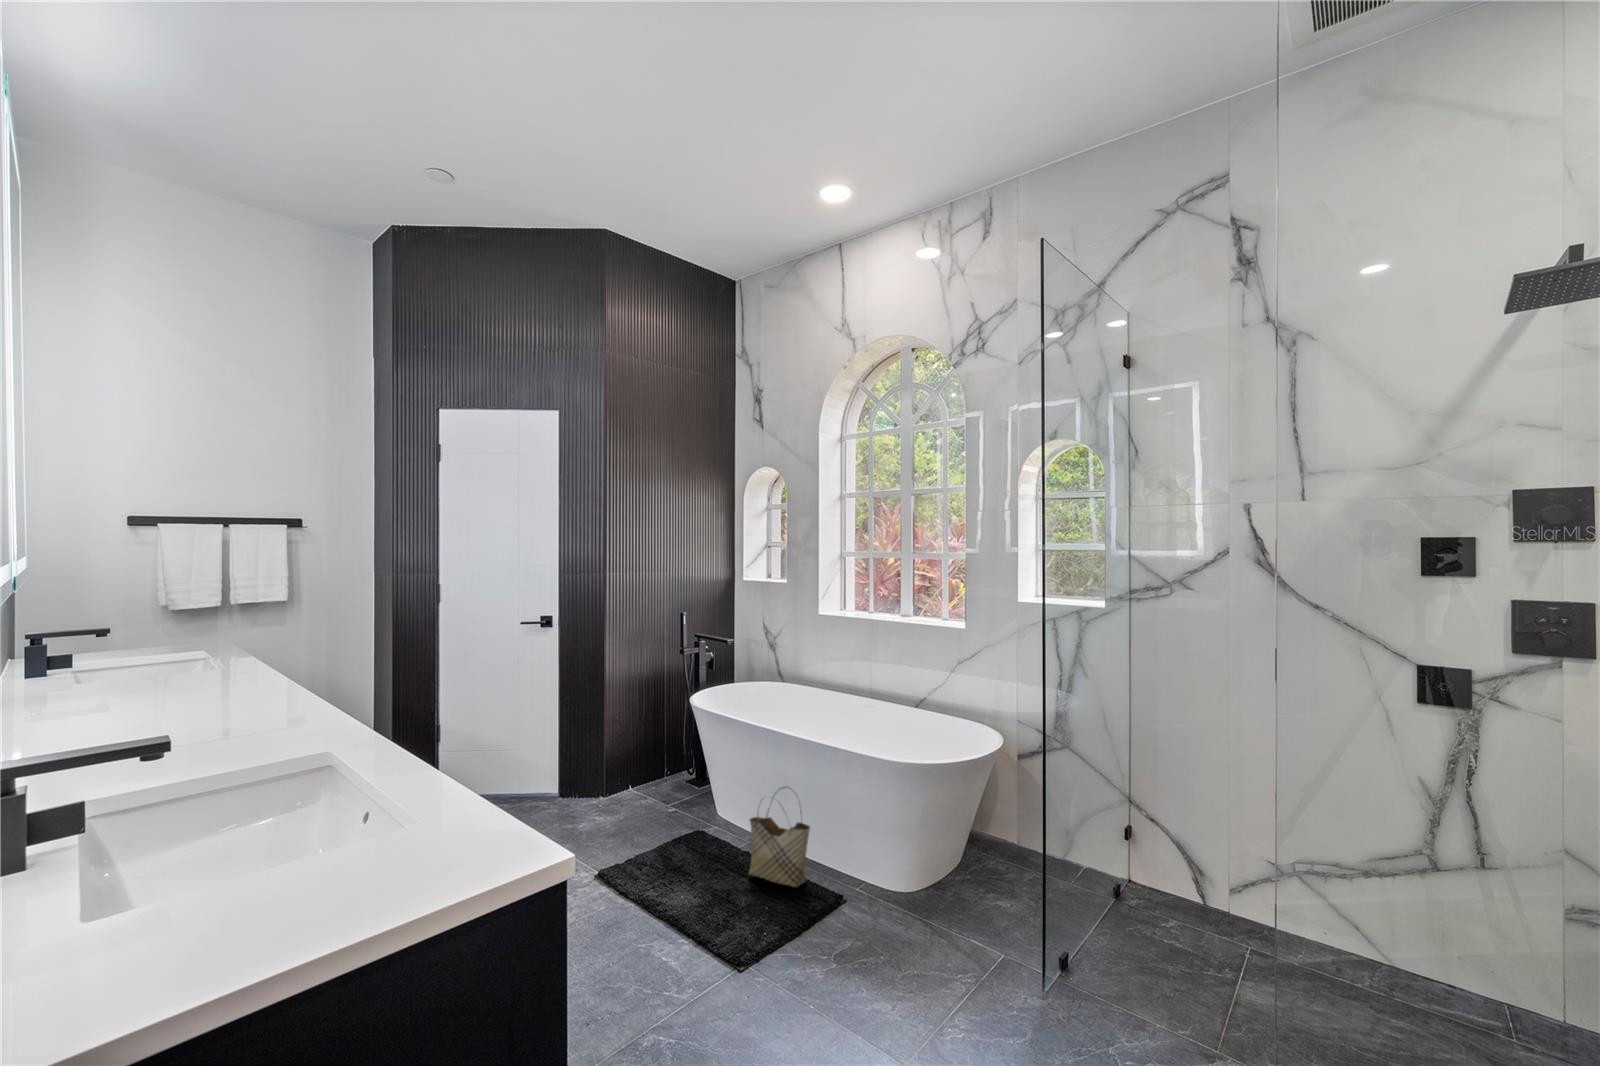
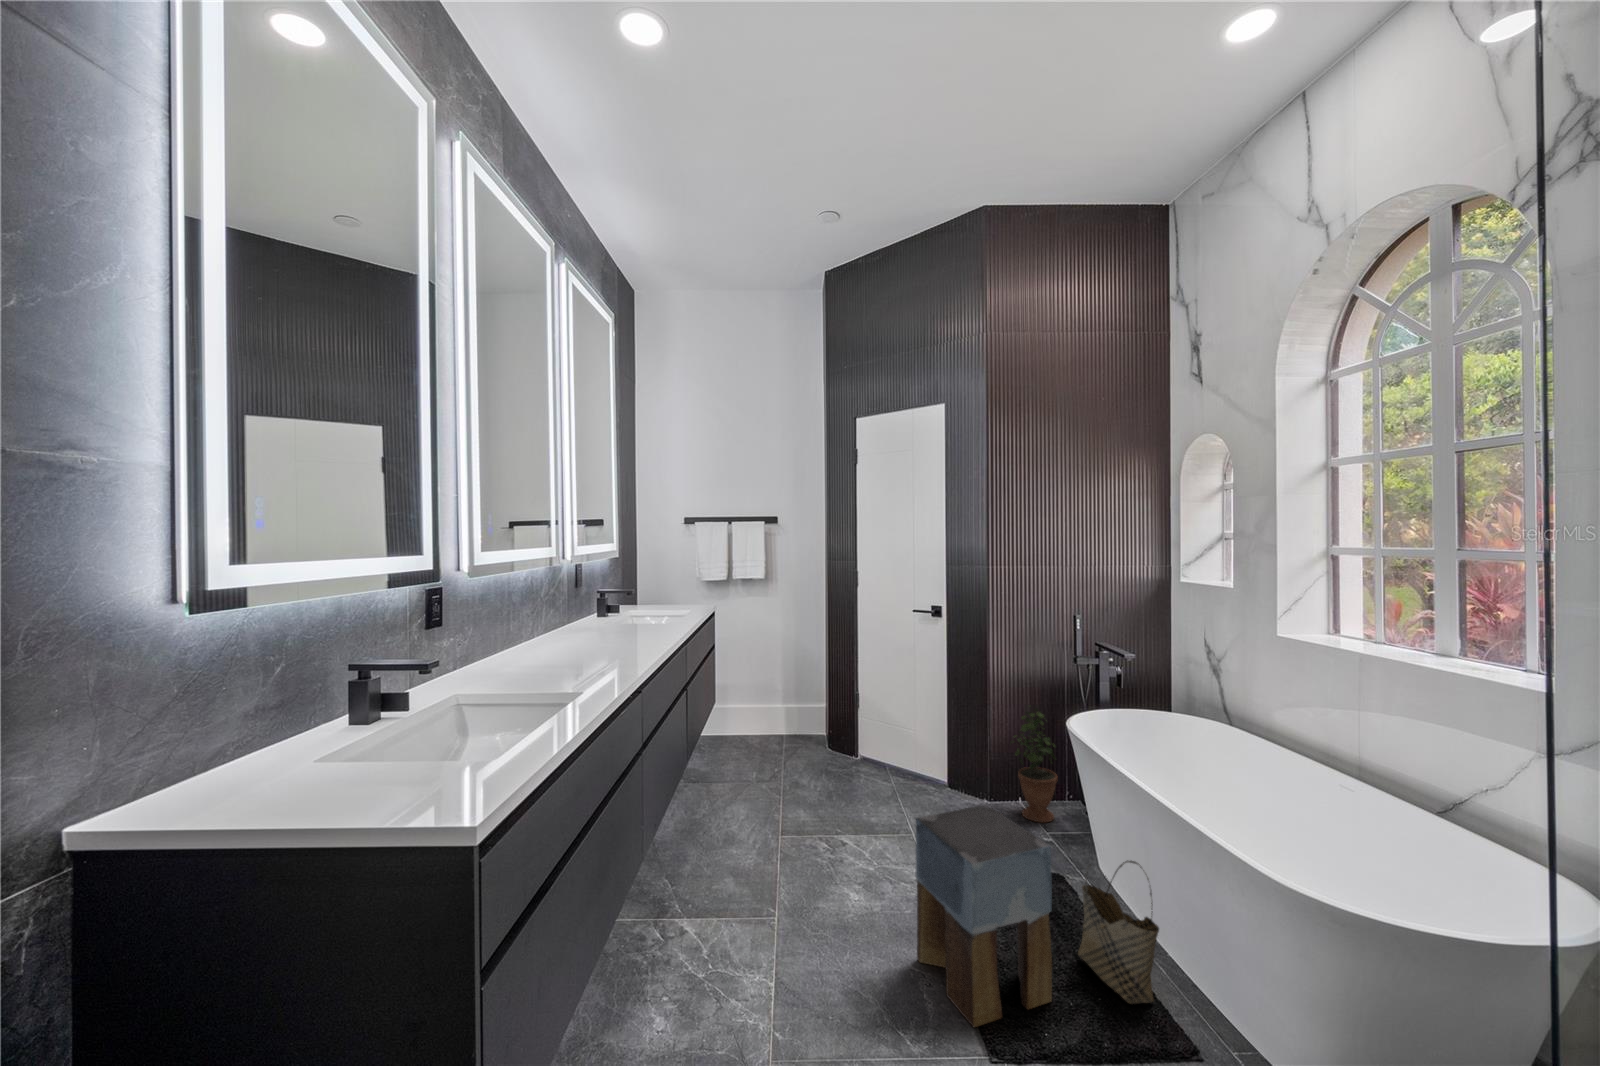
potted plant: none [629,698,668,801] -> present [1010,709,1057,822]
stool: none [640,776,753,951] -> present [915,805,1052,1027]

